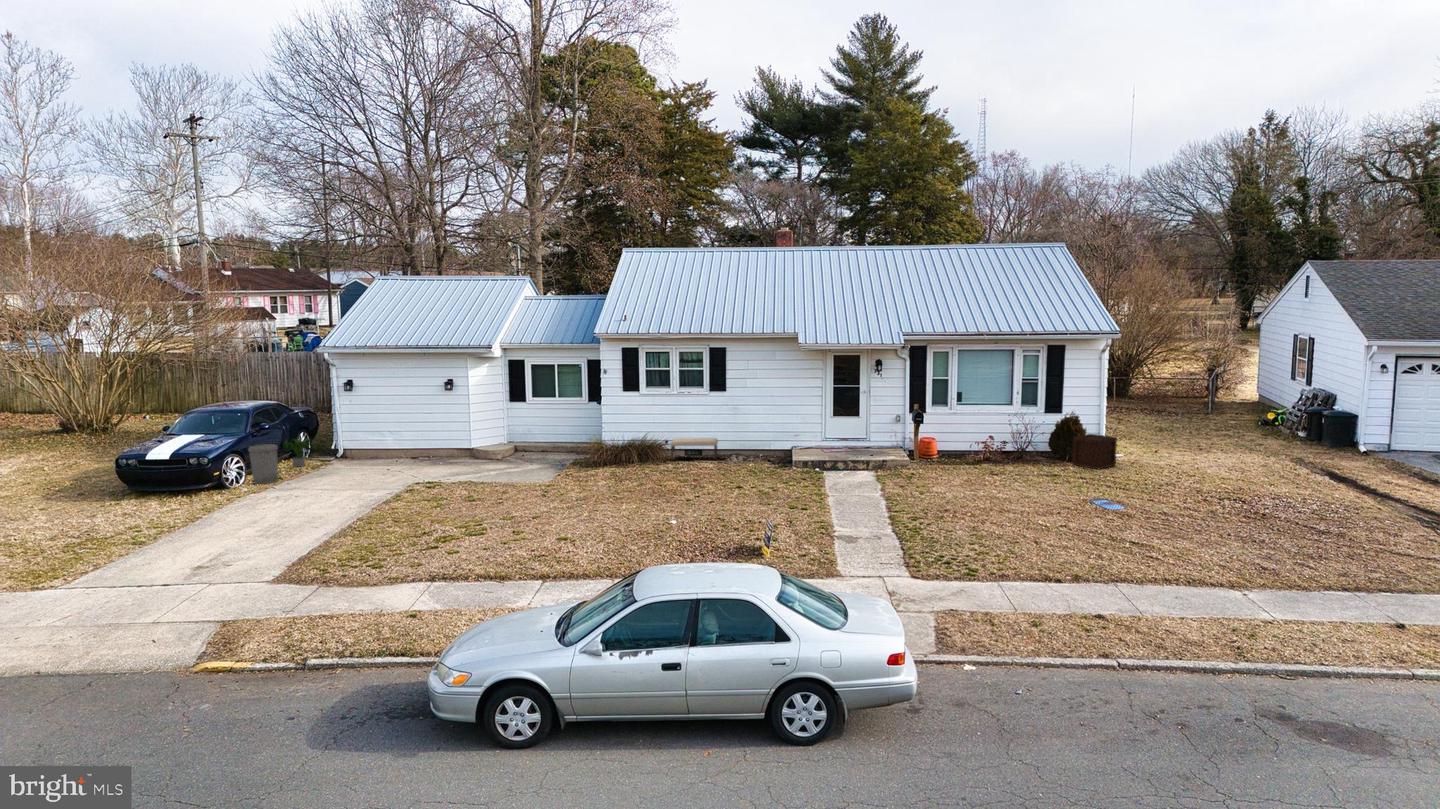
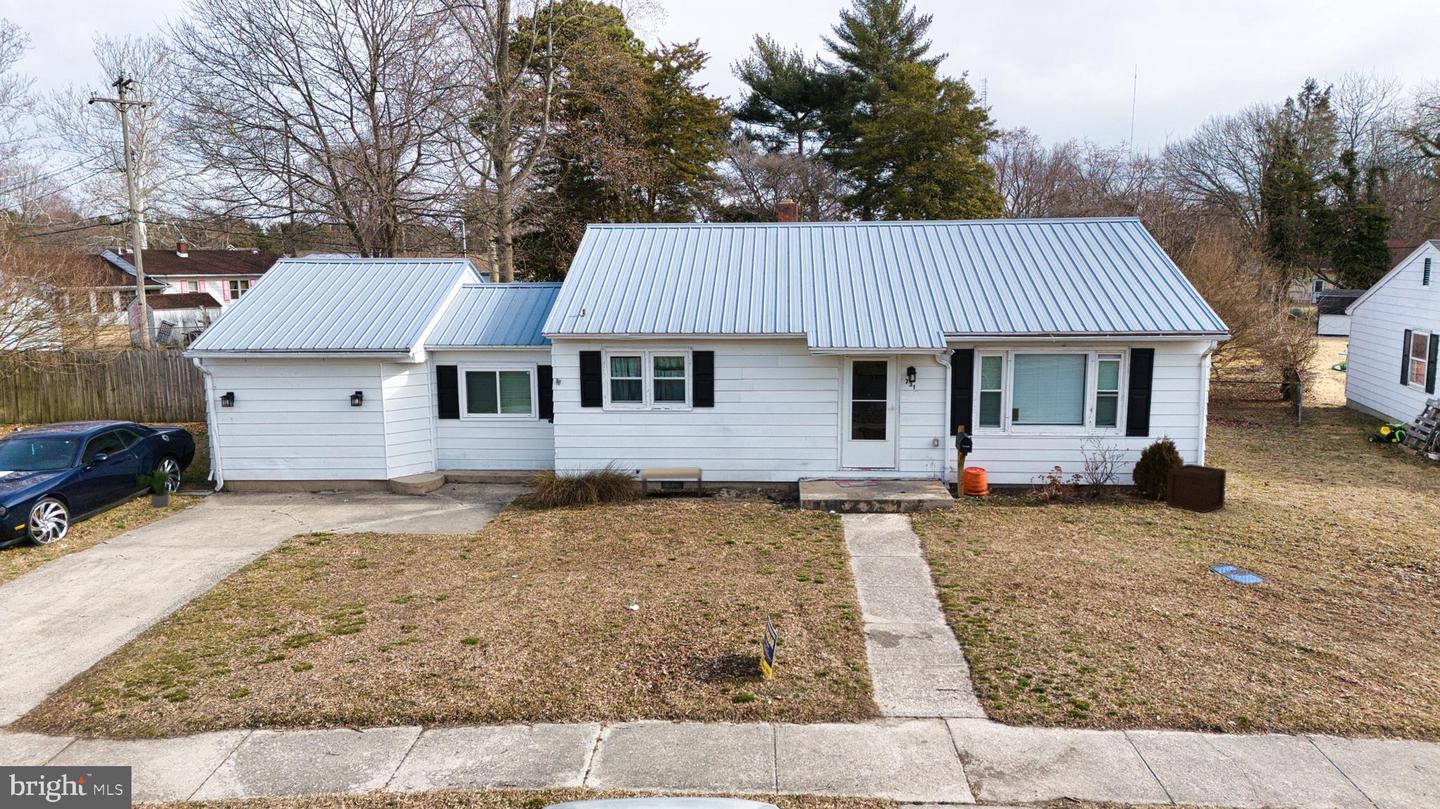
trash can: present [248,444,278,484] -> none [78,481,121,535]

